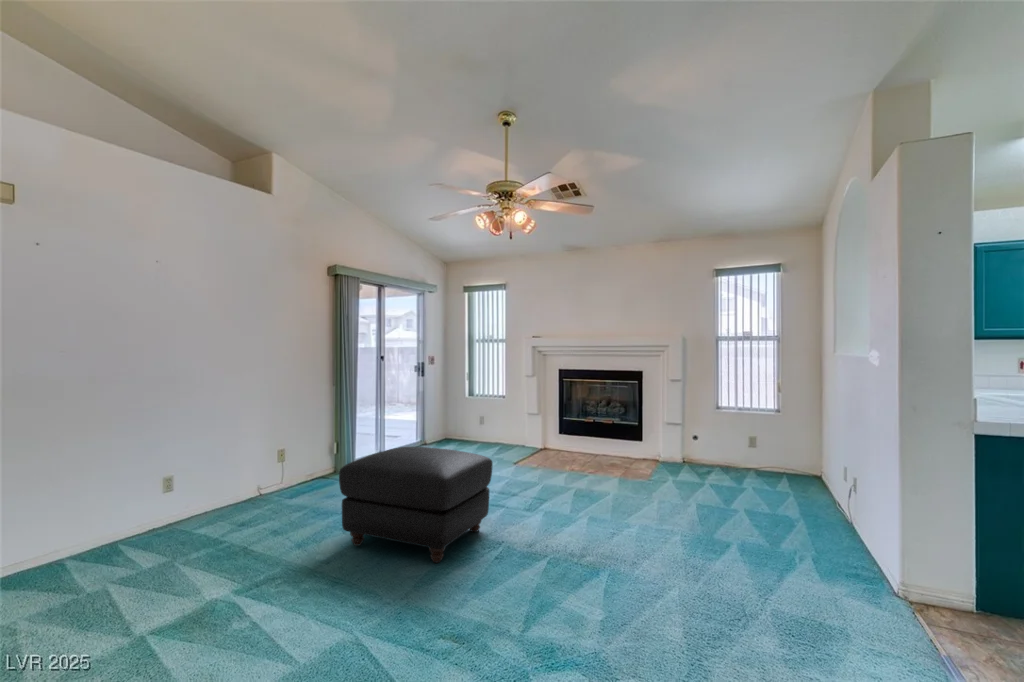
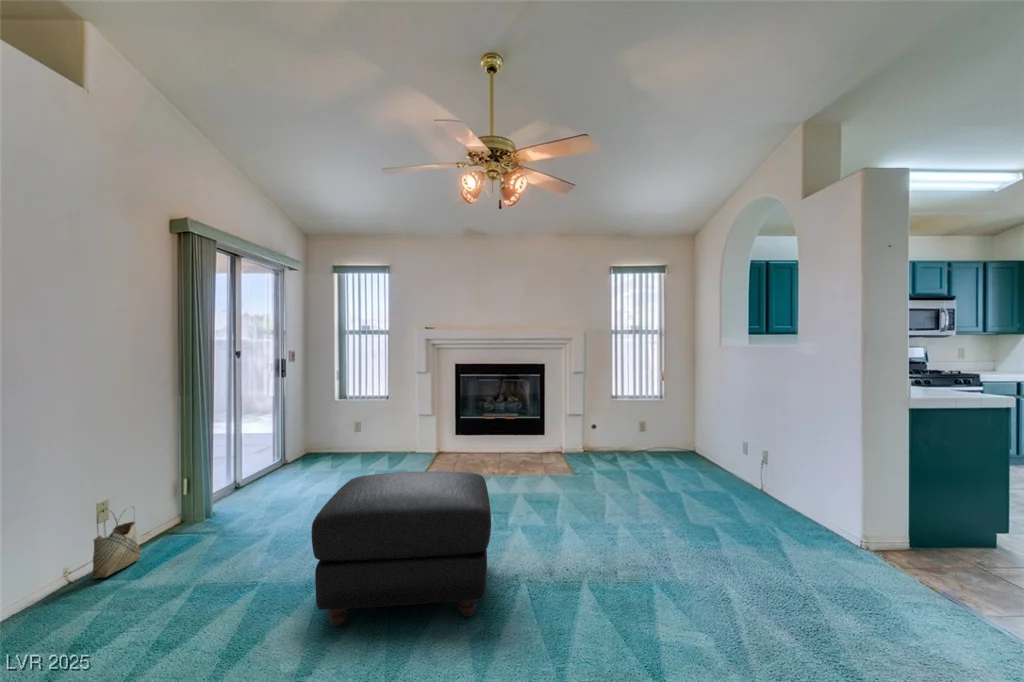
woven basket: none [273,452,301,494] -> present [91,509,140,578]

